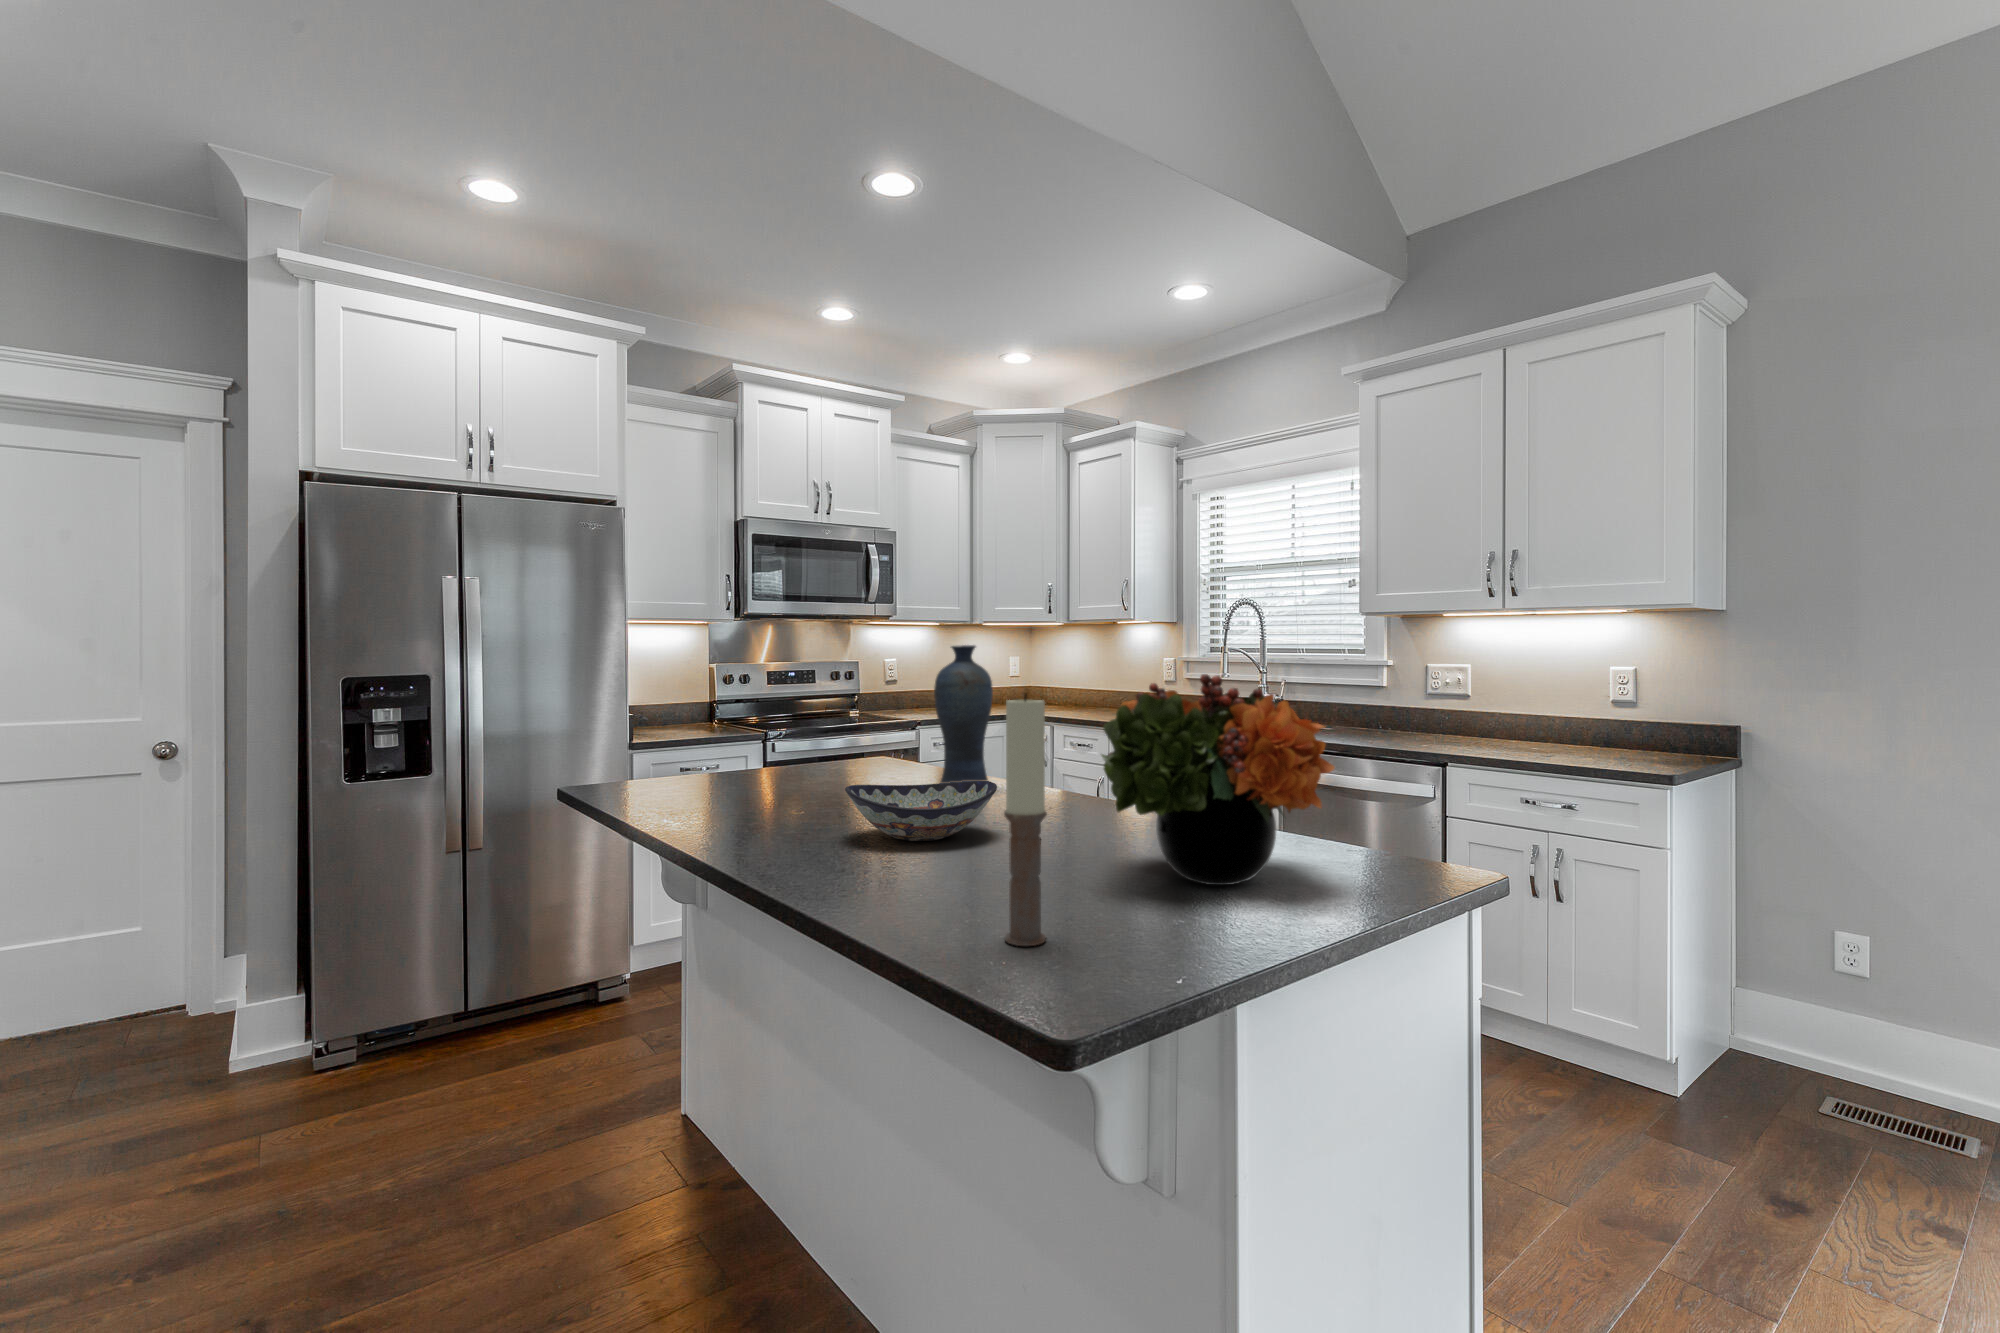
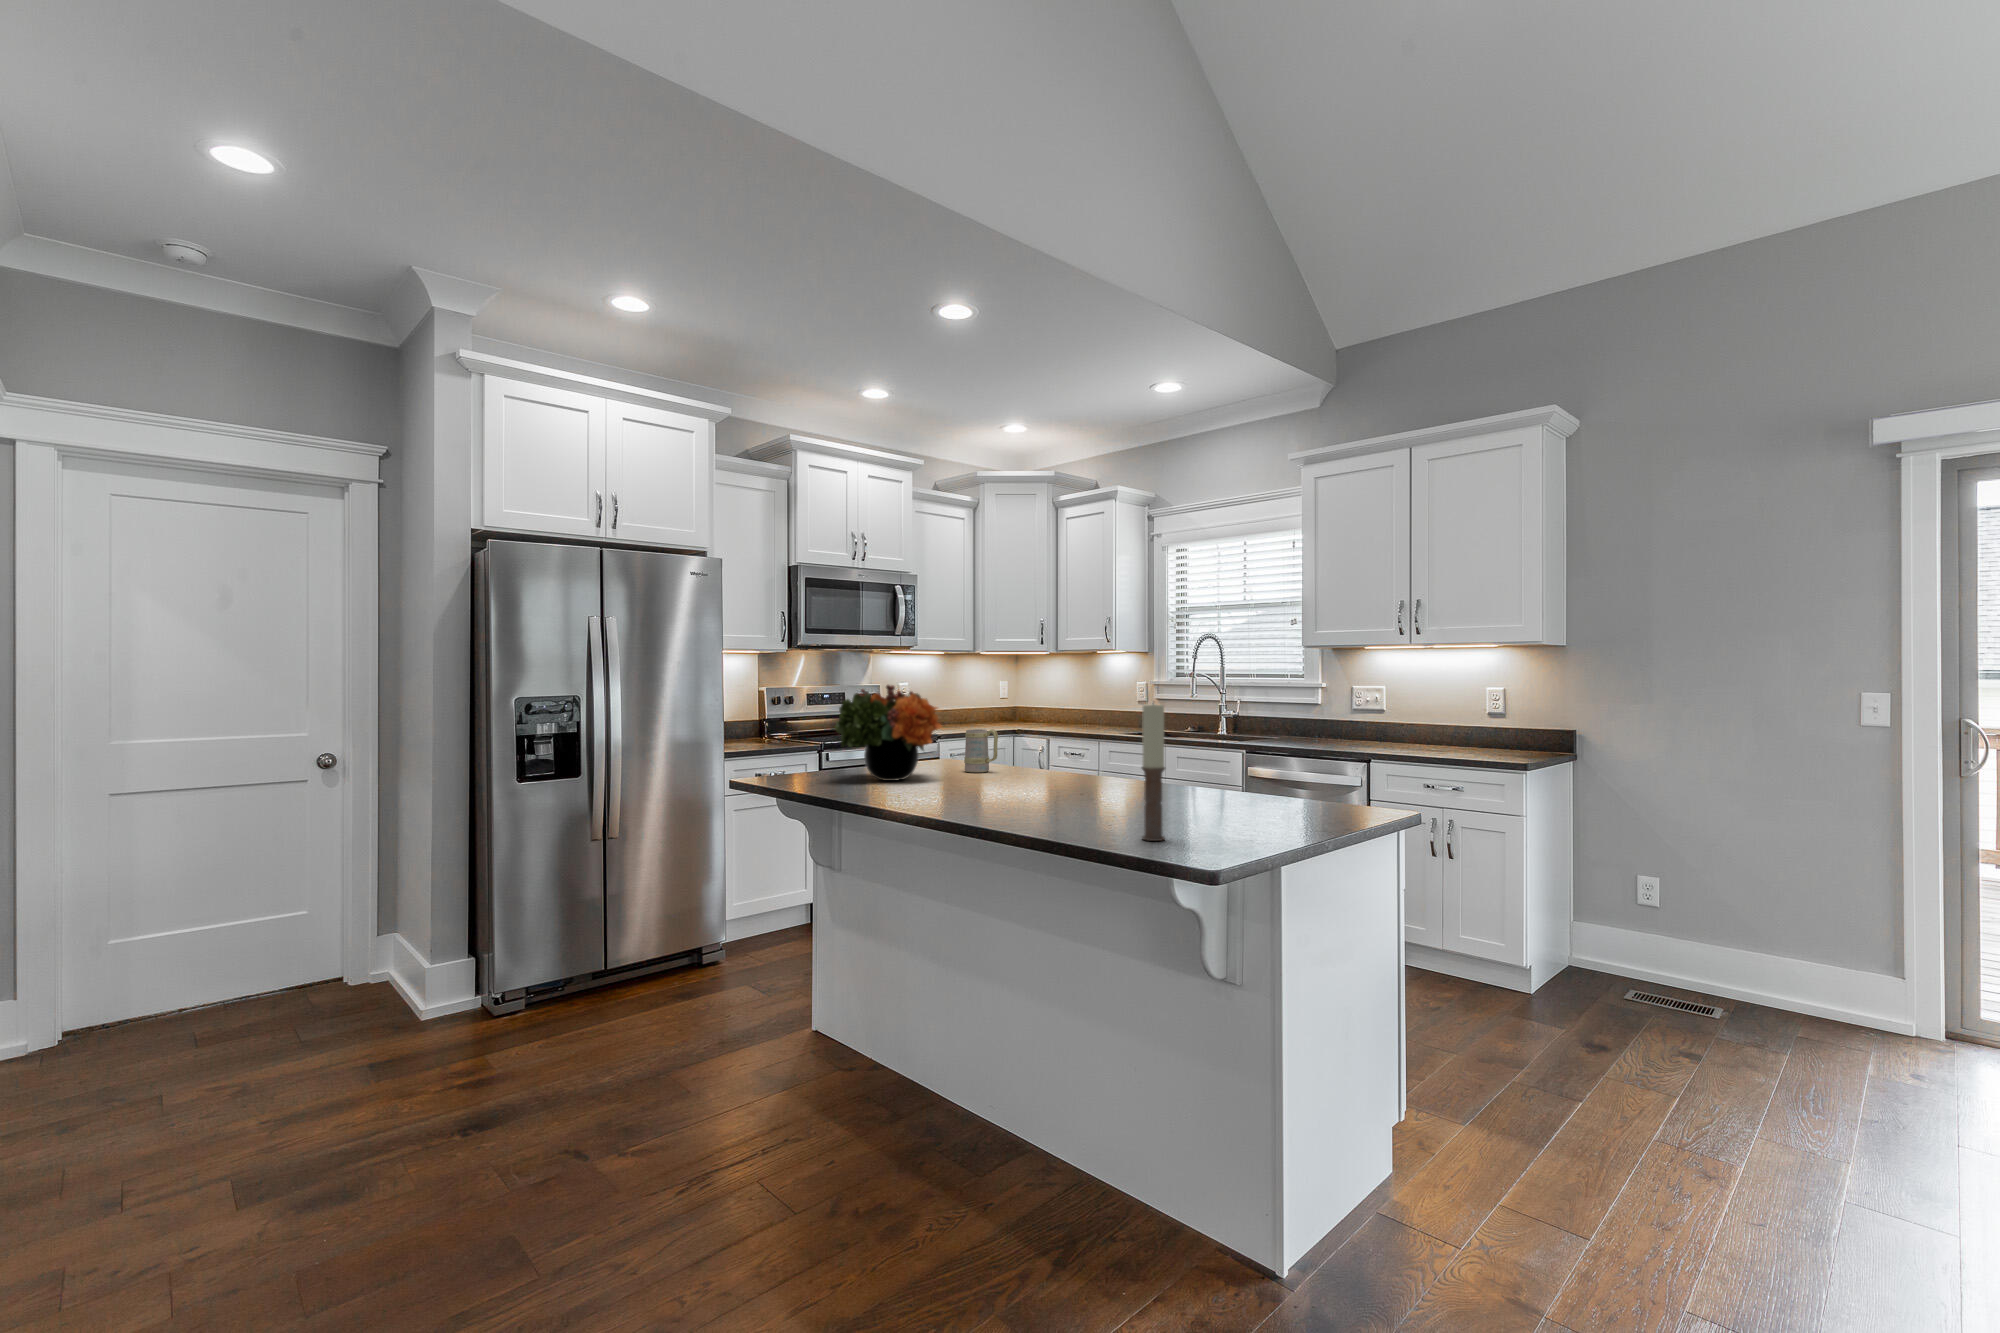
vase: present [934,645,993,783] -> none [1017,672,1059,779]
flower arrangement: present [1102,674,1335,885] -> present [835,685,942,781]
mug: none [875,722,919,781] -> present [964,729,998,773]
decorative bowl: present [845,781,997,841] -> none [990,764,1089,802]

